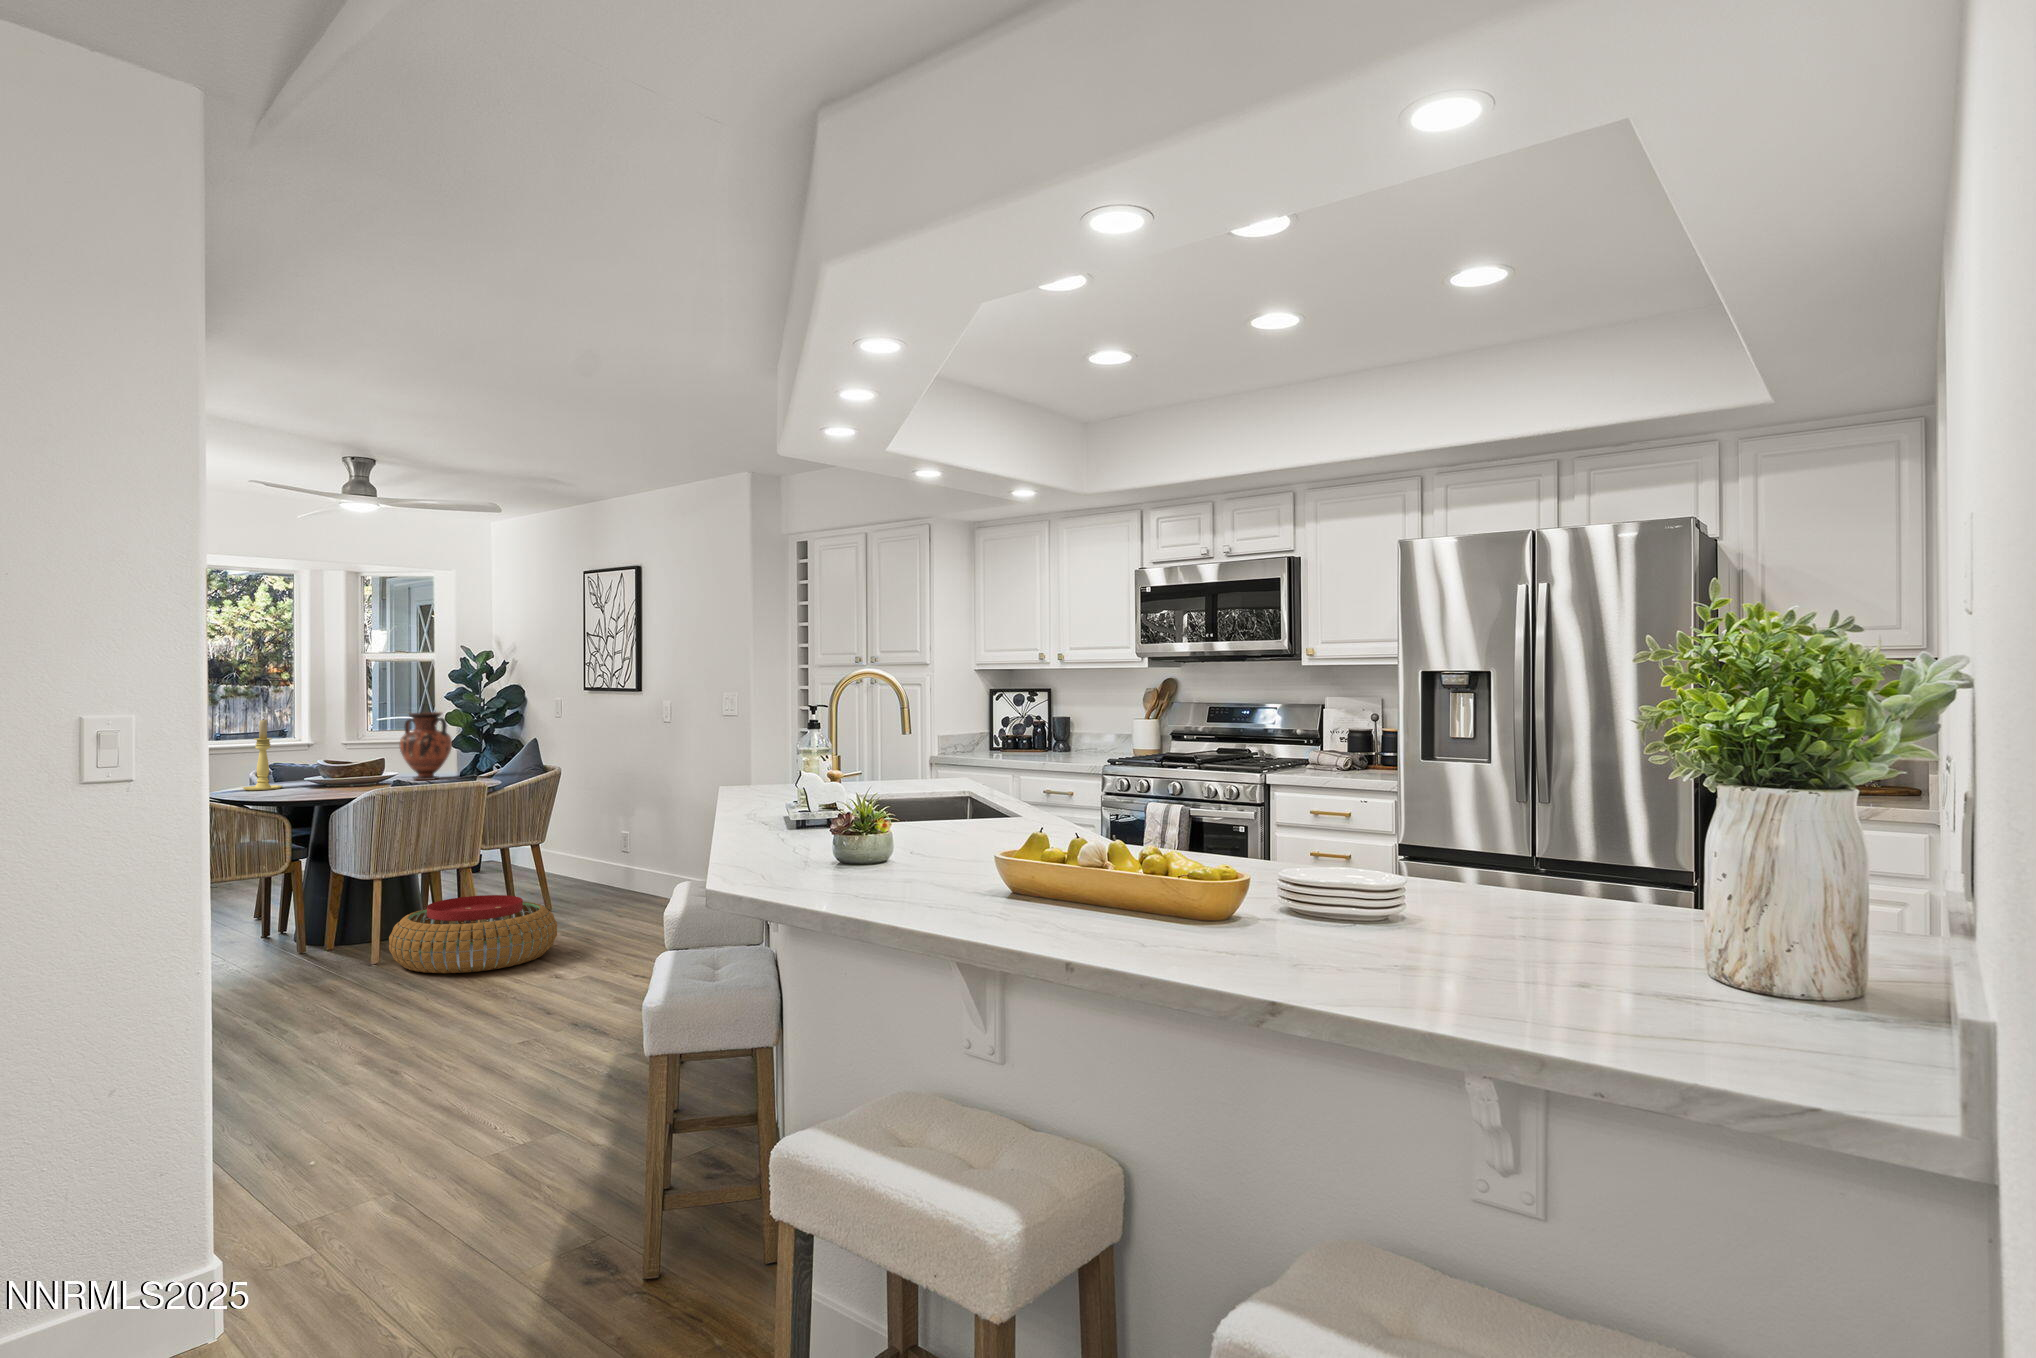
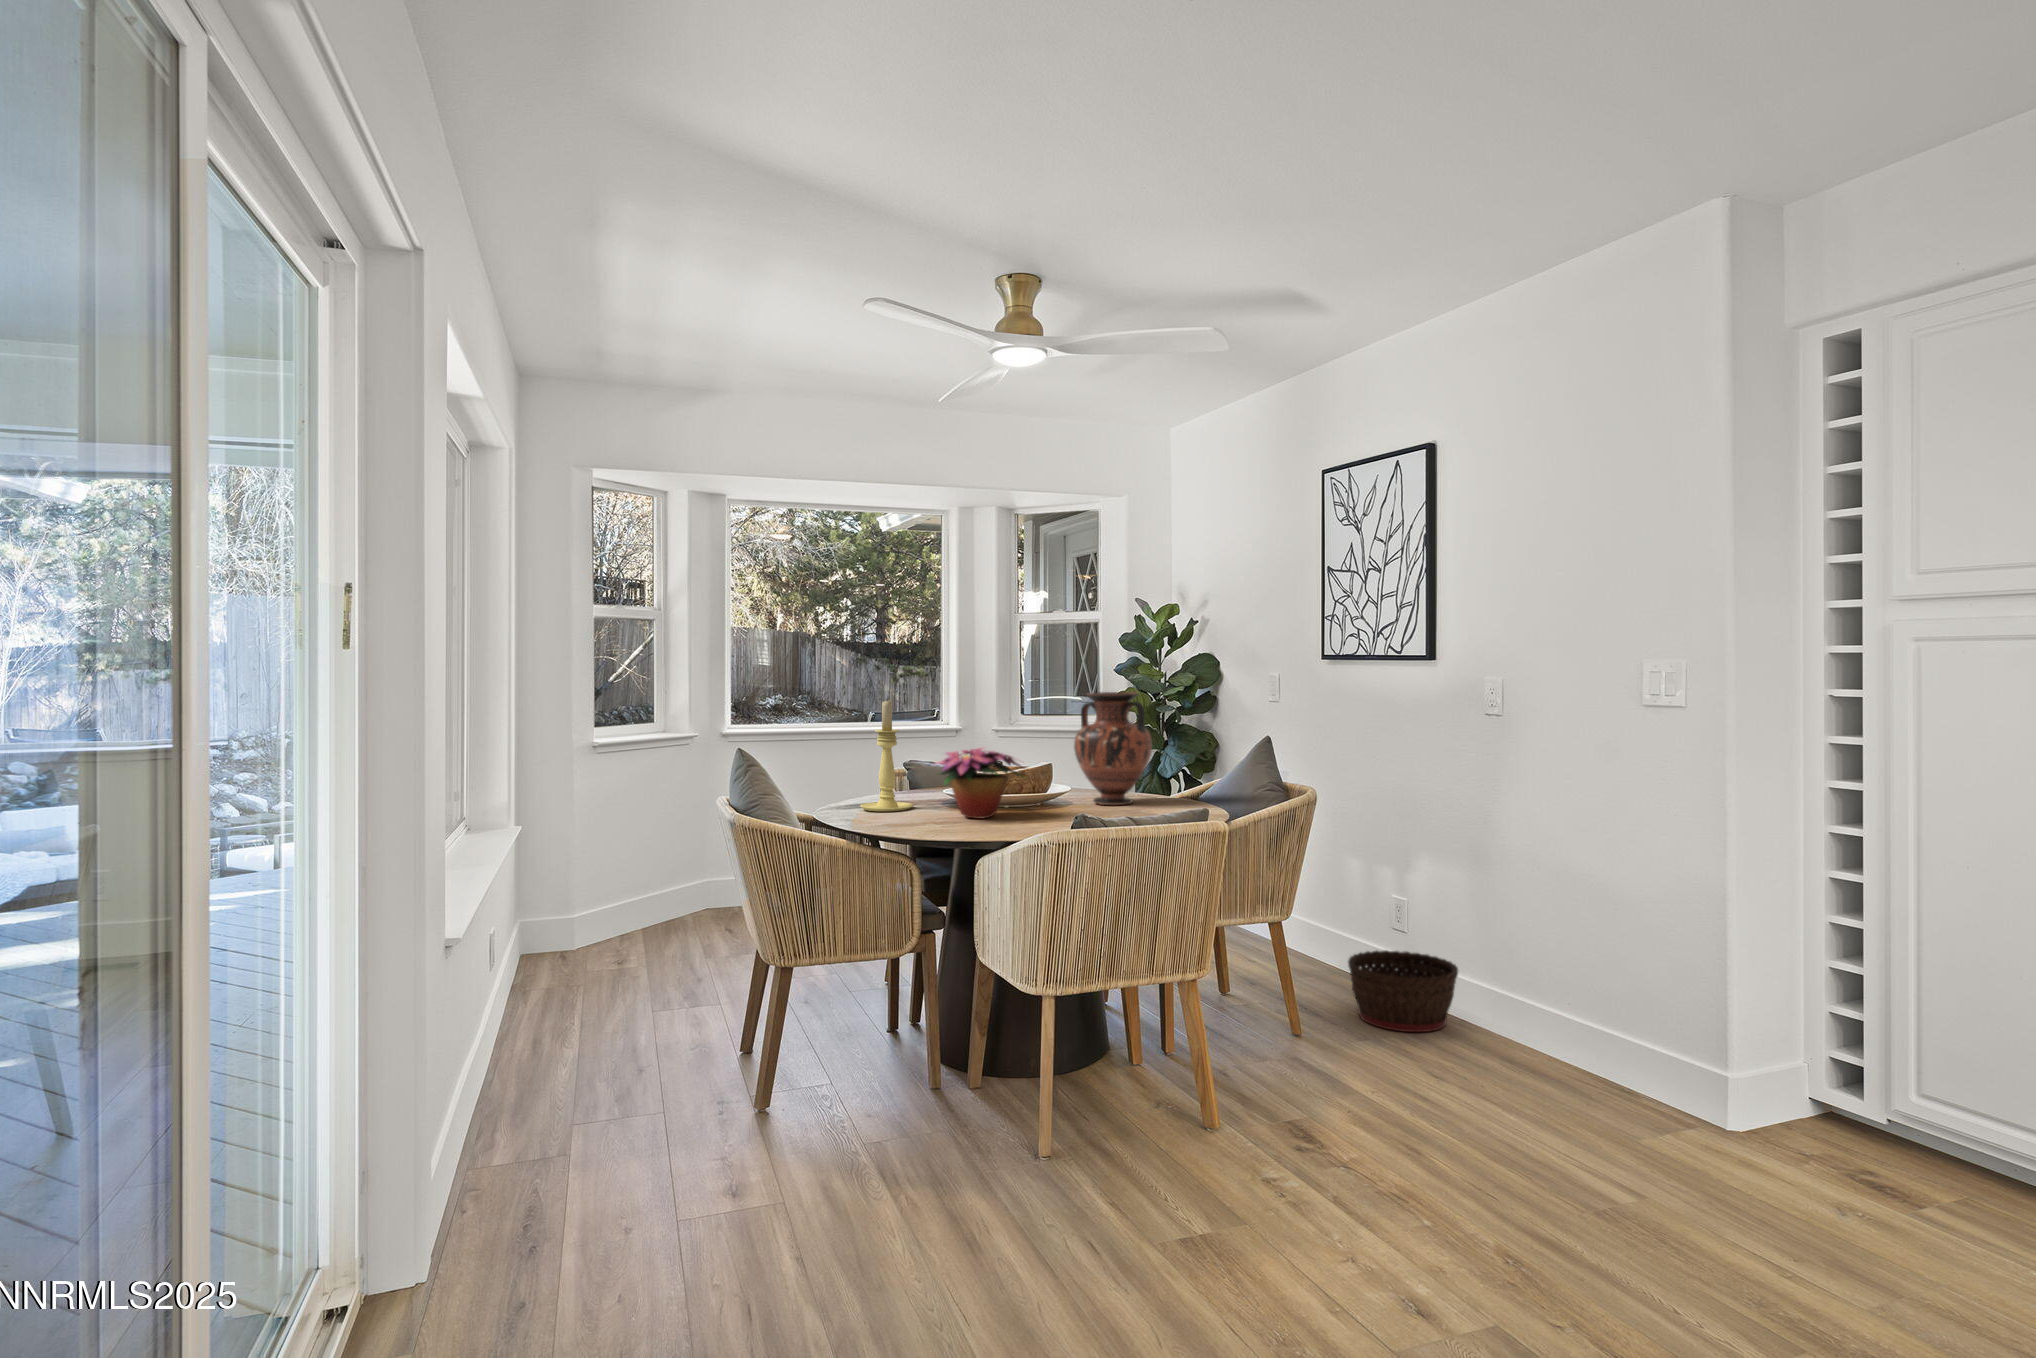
flower arrangement: none [297,746,369,789] -> present [937,748,1022,819]
basket: none [583,862,647,903] -> present [1348,950,1458,1032]
pouf: present [389,895,557,973] -> none [1072,1044,1382,1246]

